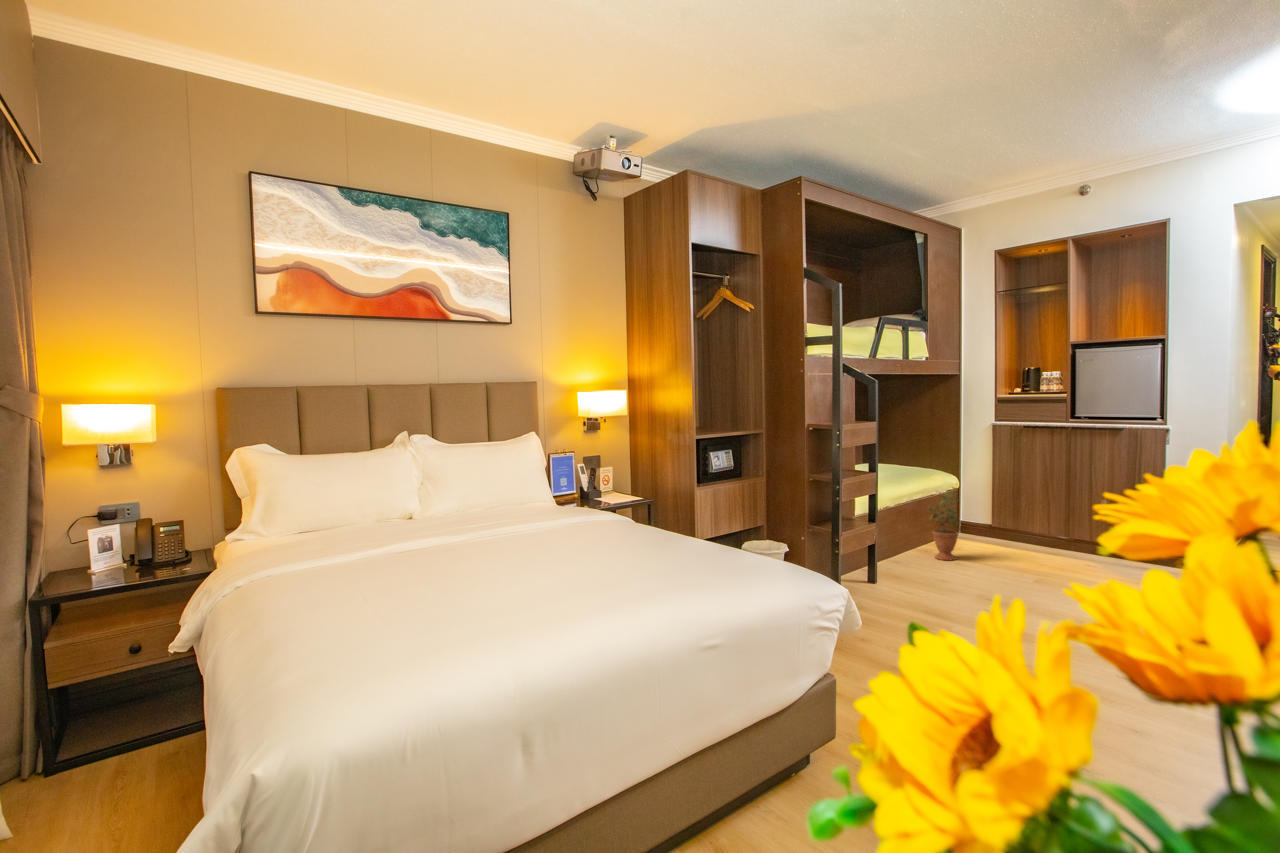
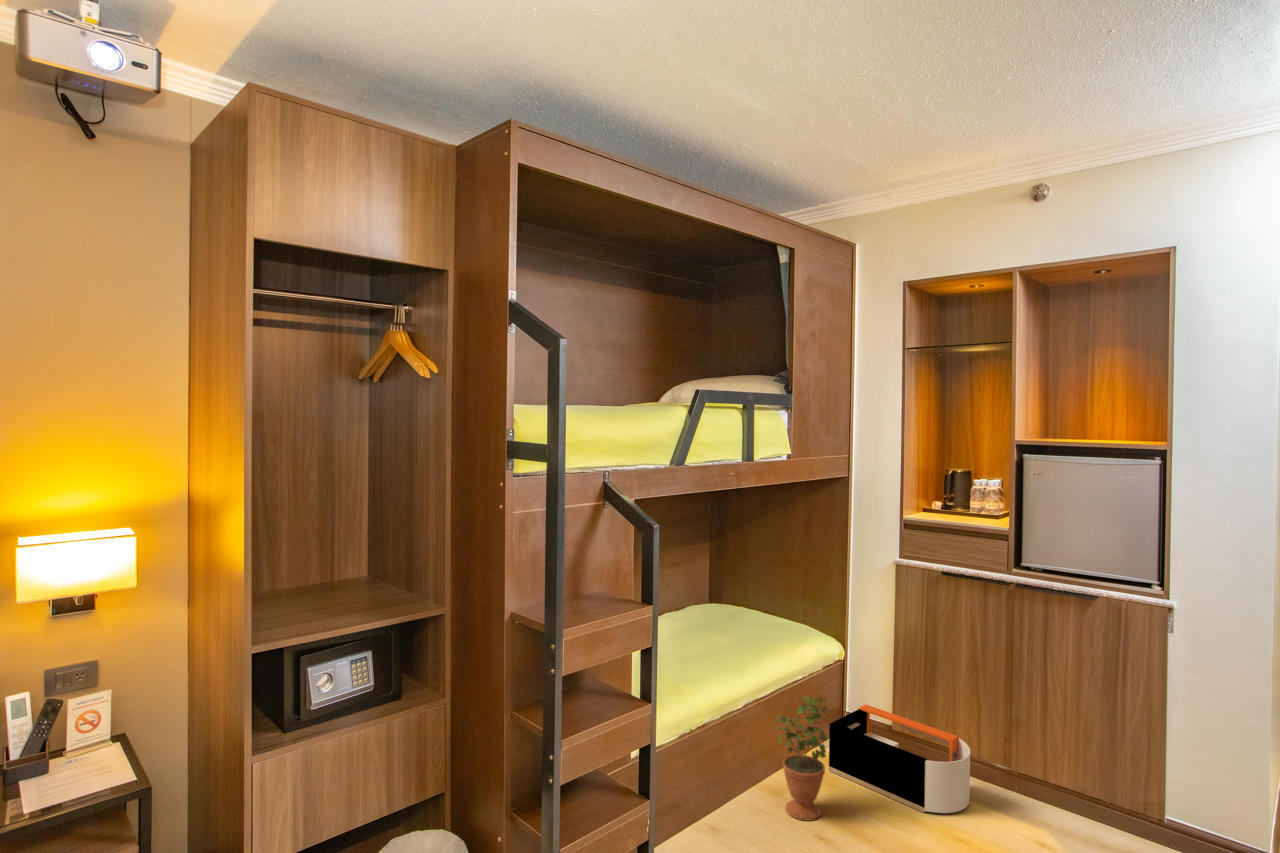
storage bin: none [955,513,1045,558] -> present [829,704,970,813]

